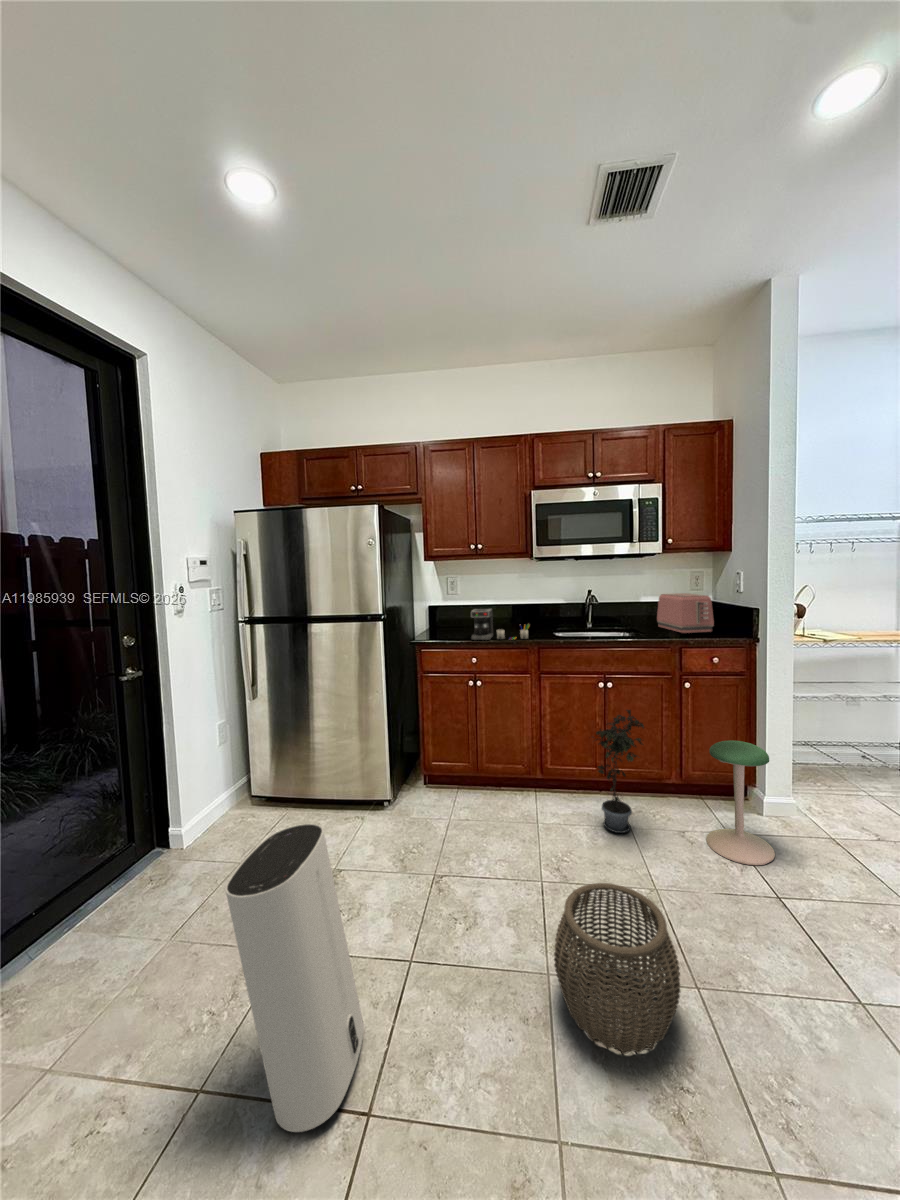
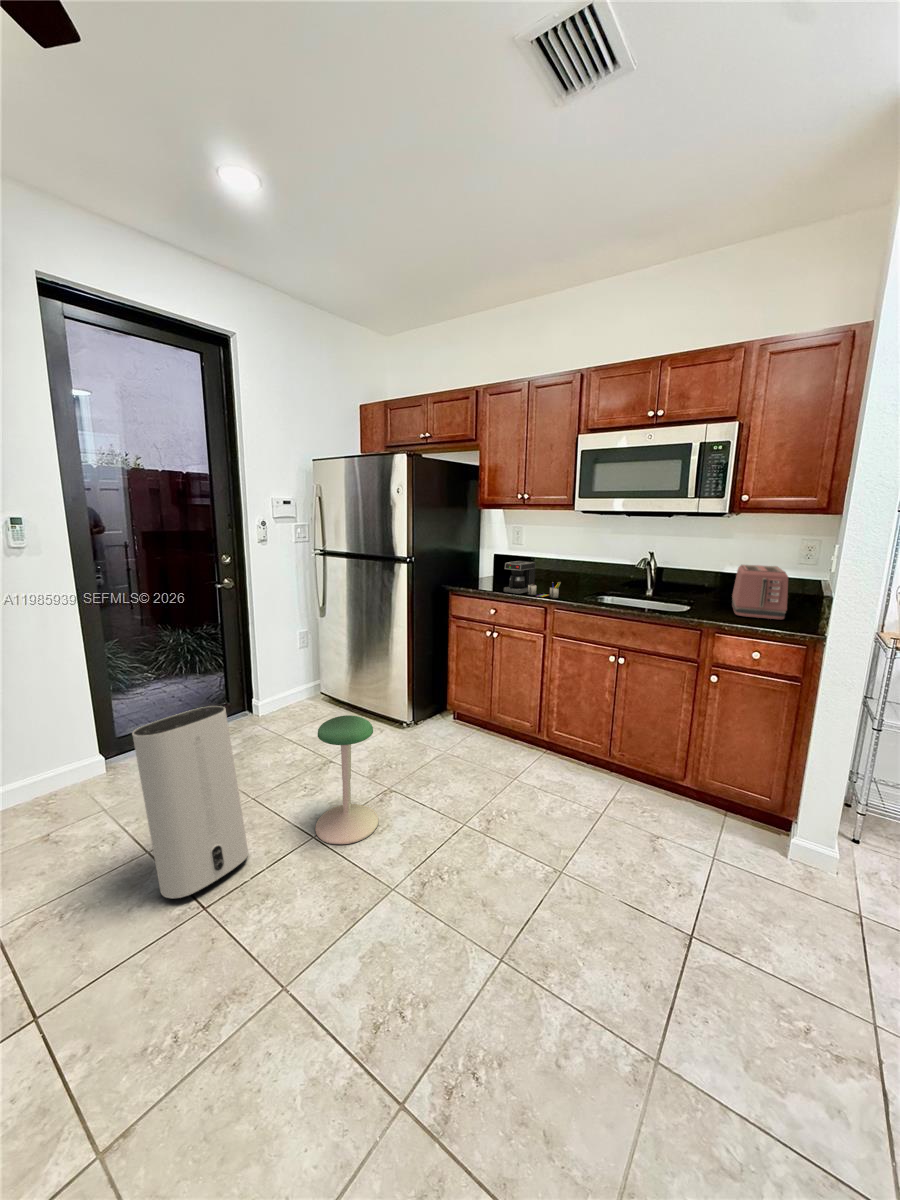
potted plant: present [596,710,644,833] -> none [564,689,626,816]
stool: present [706,740,775,865] -> present [315,715,379,844]
woven basket: present [554,883,680,1054] -> none [360,827,470,976]

